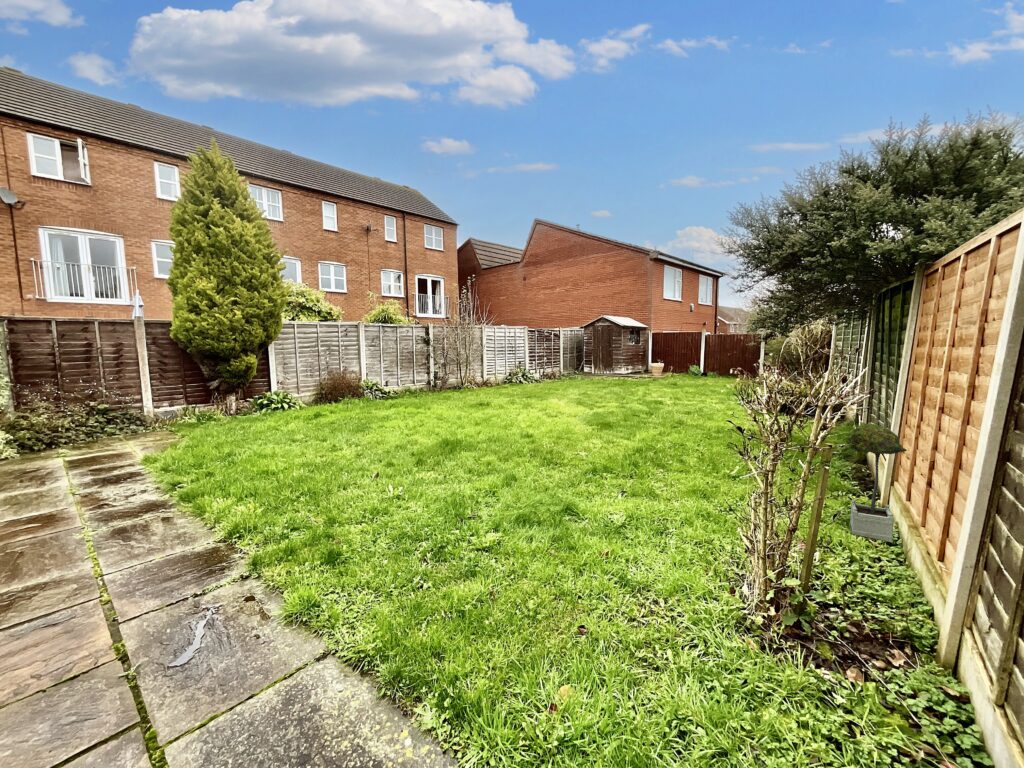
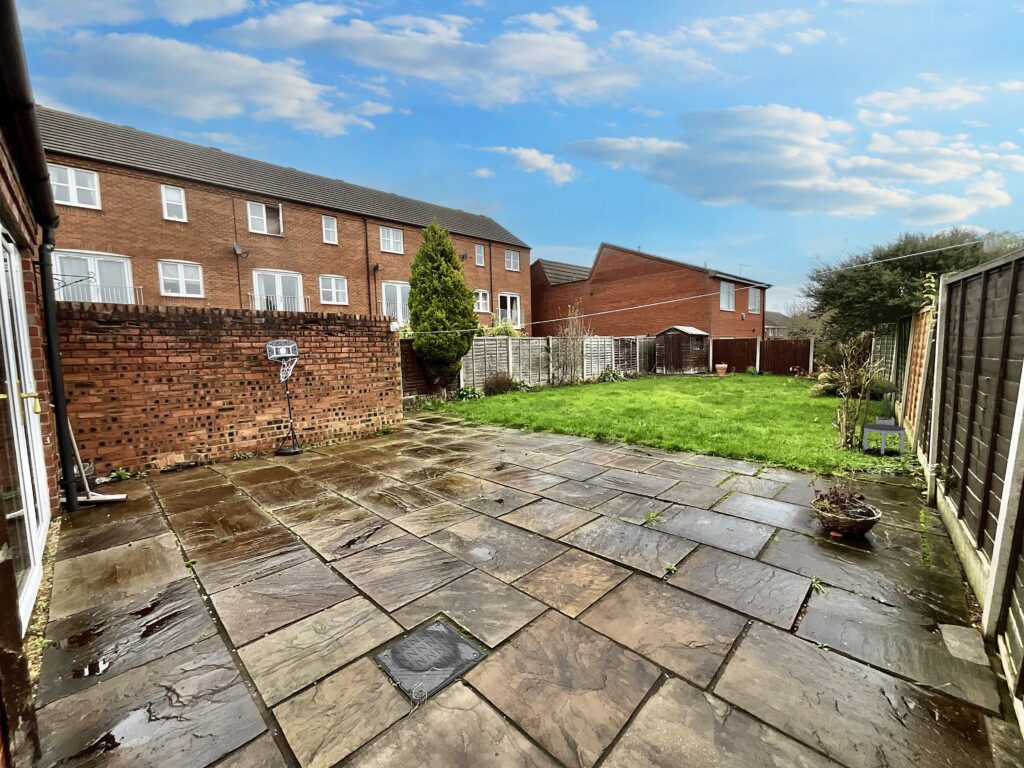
round table: none [827,584,970,722] -> present [864,424,905,454]

